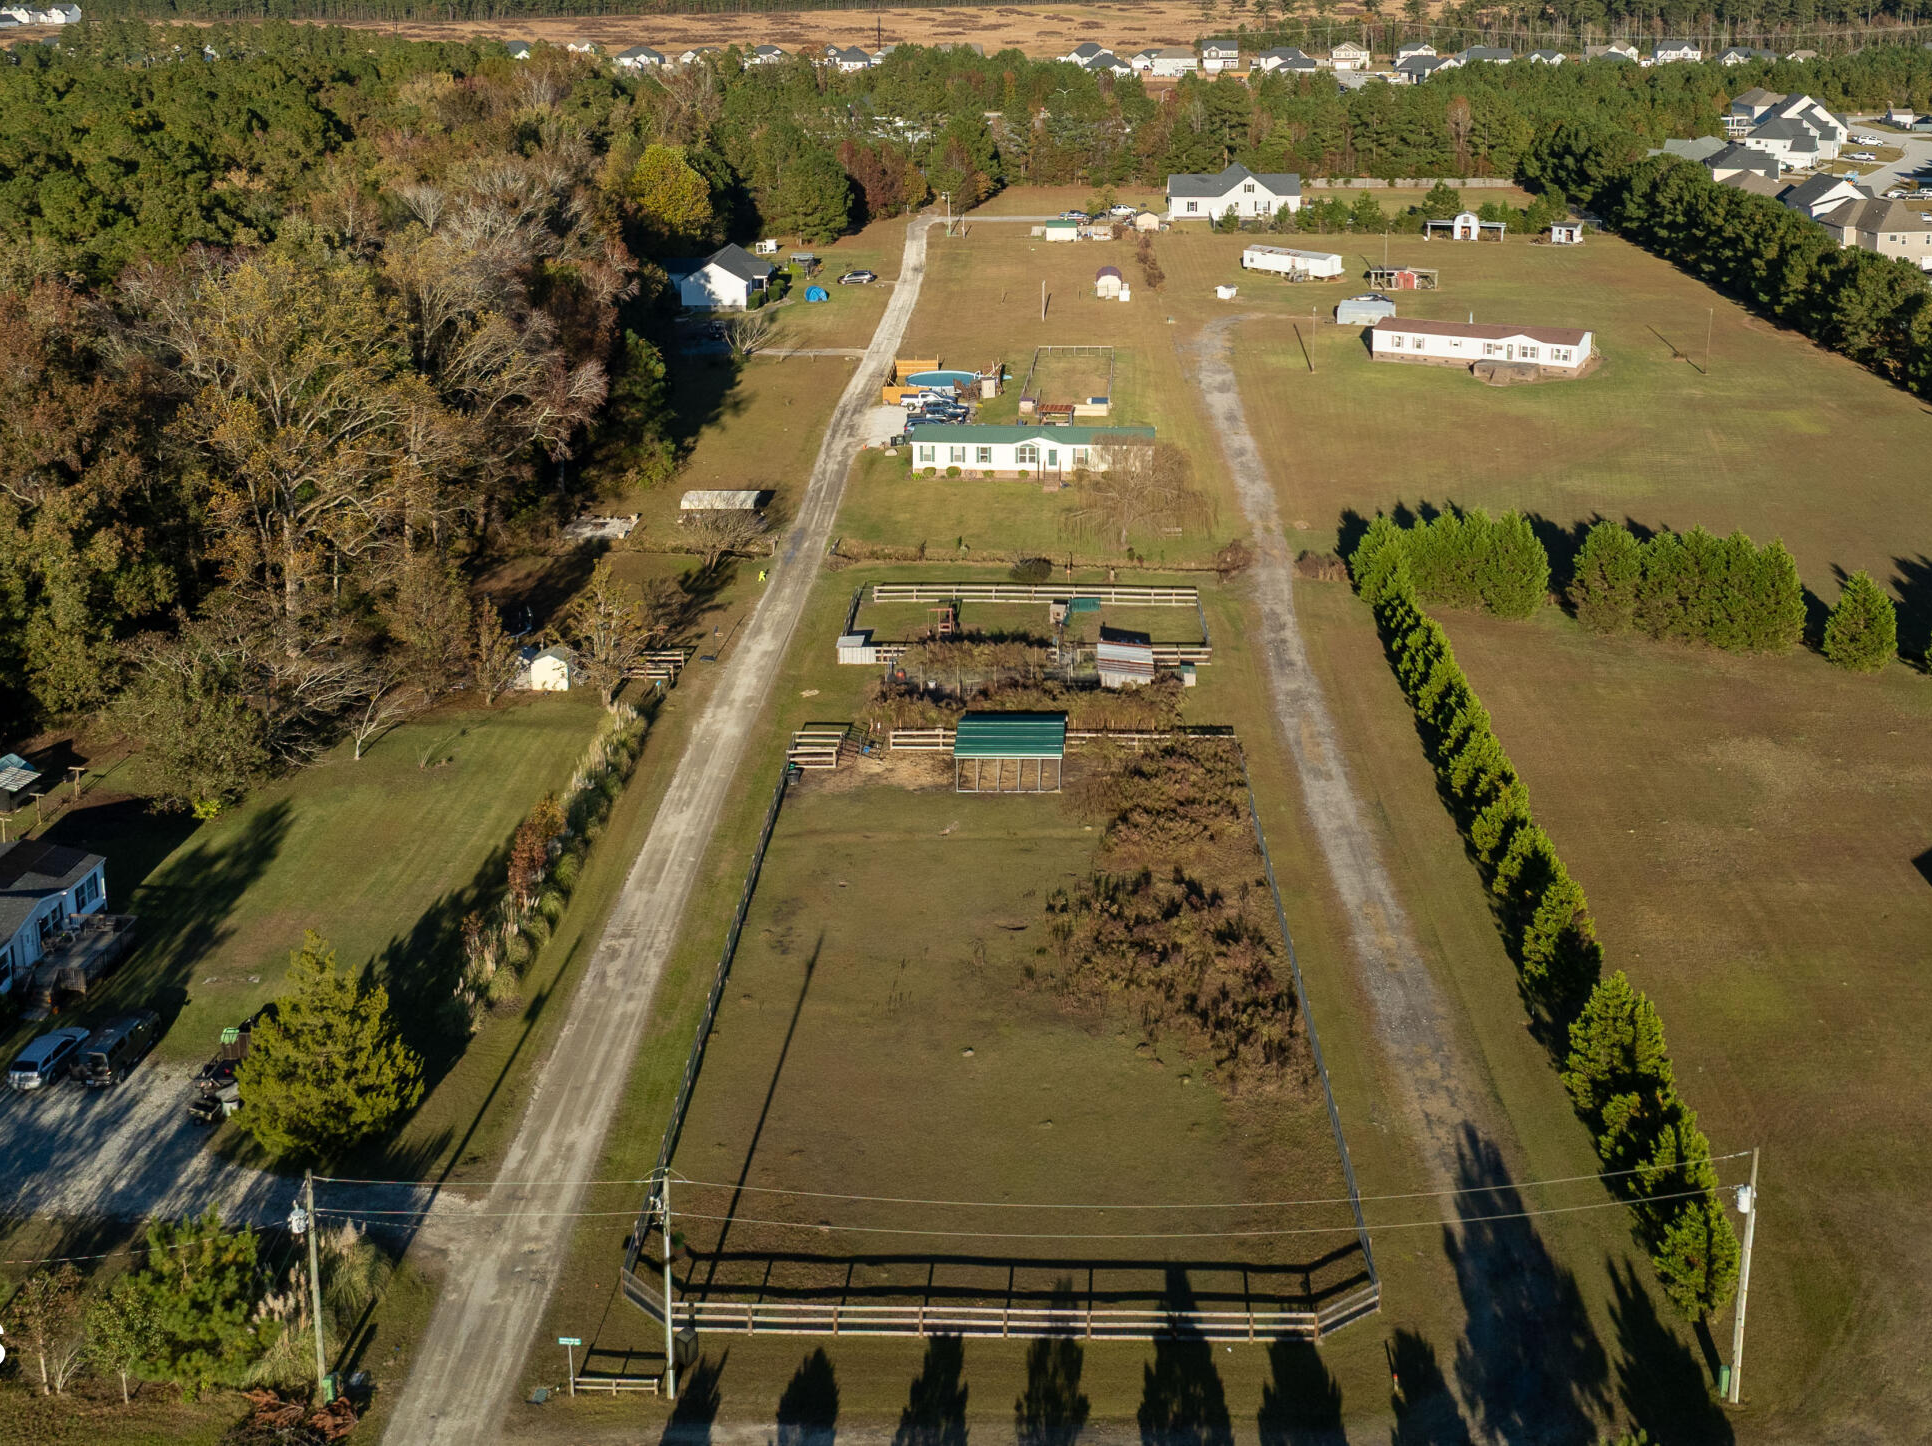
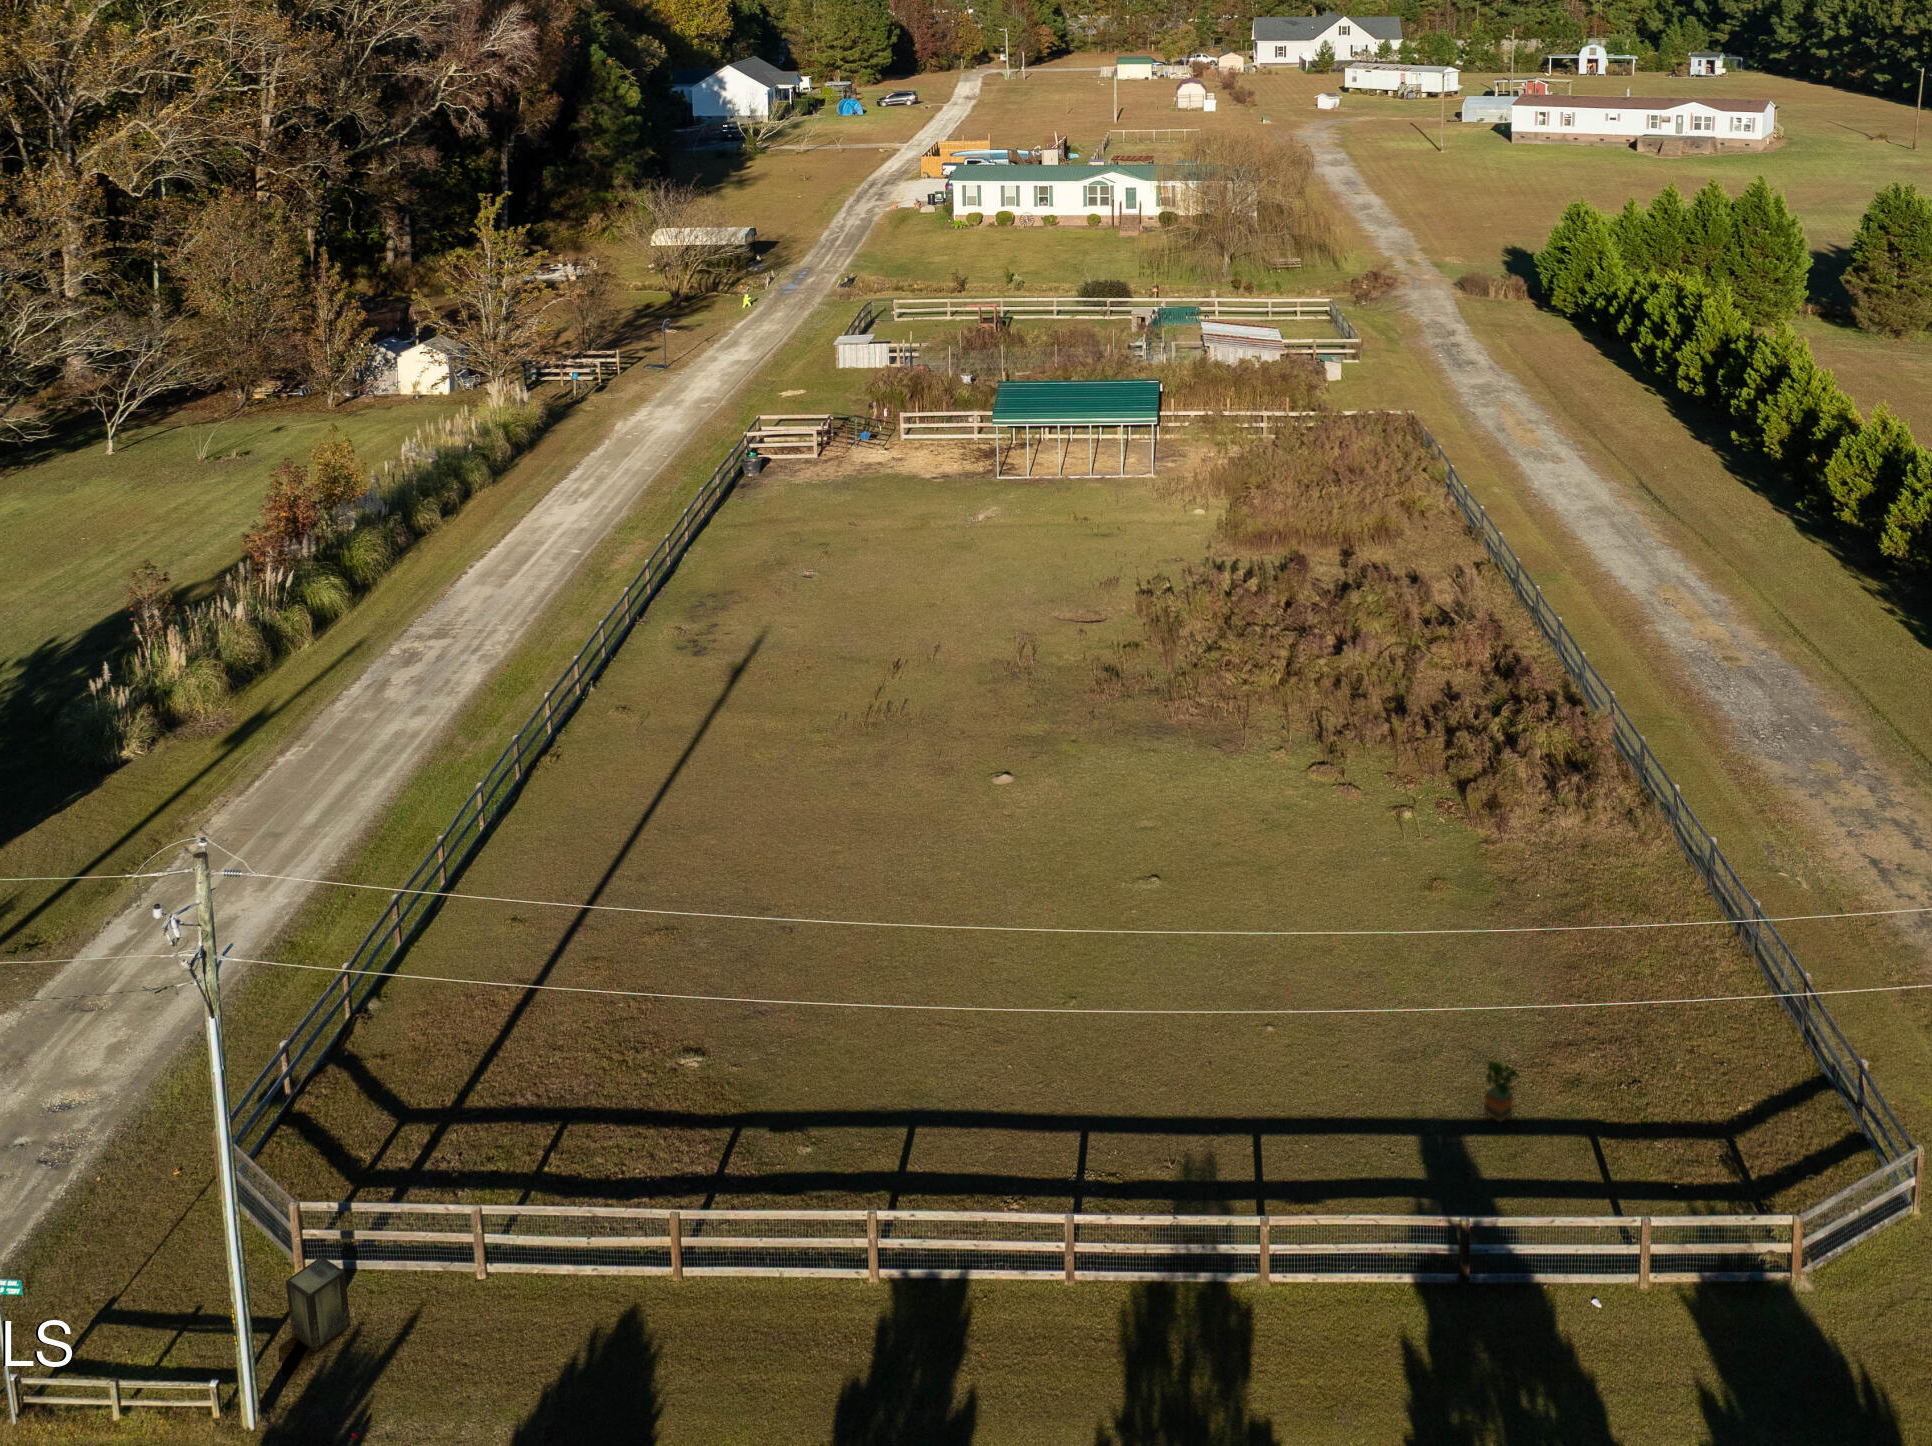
potted tree: present [671,1231,687,1259] -> present [1484,1062,1520,1122]

